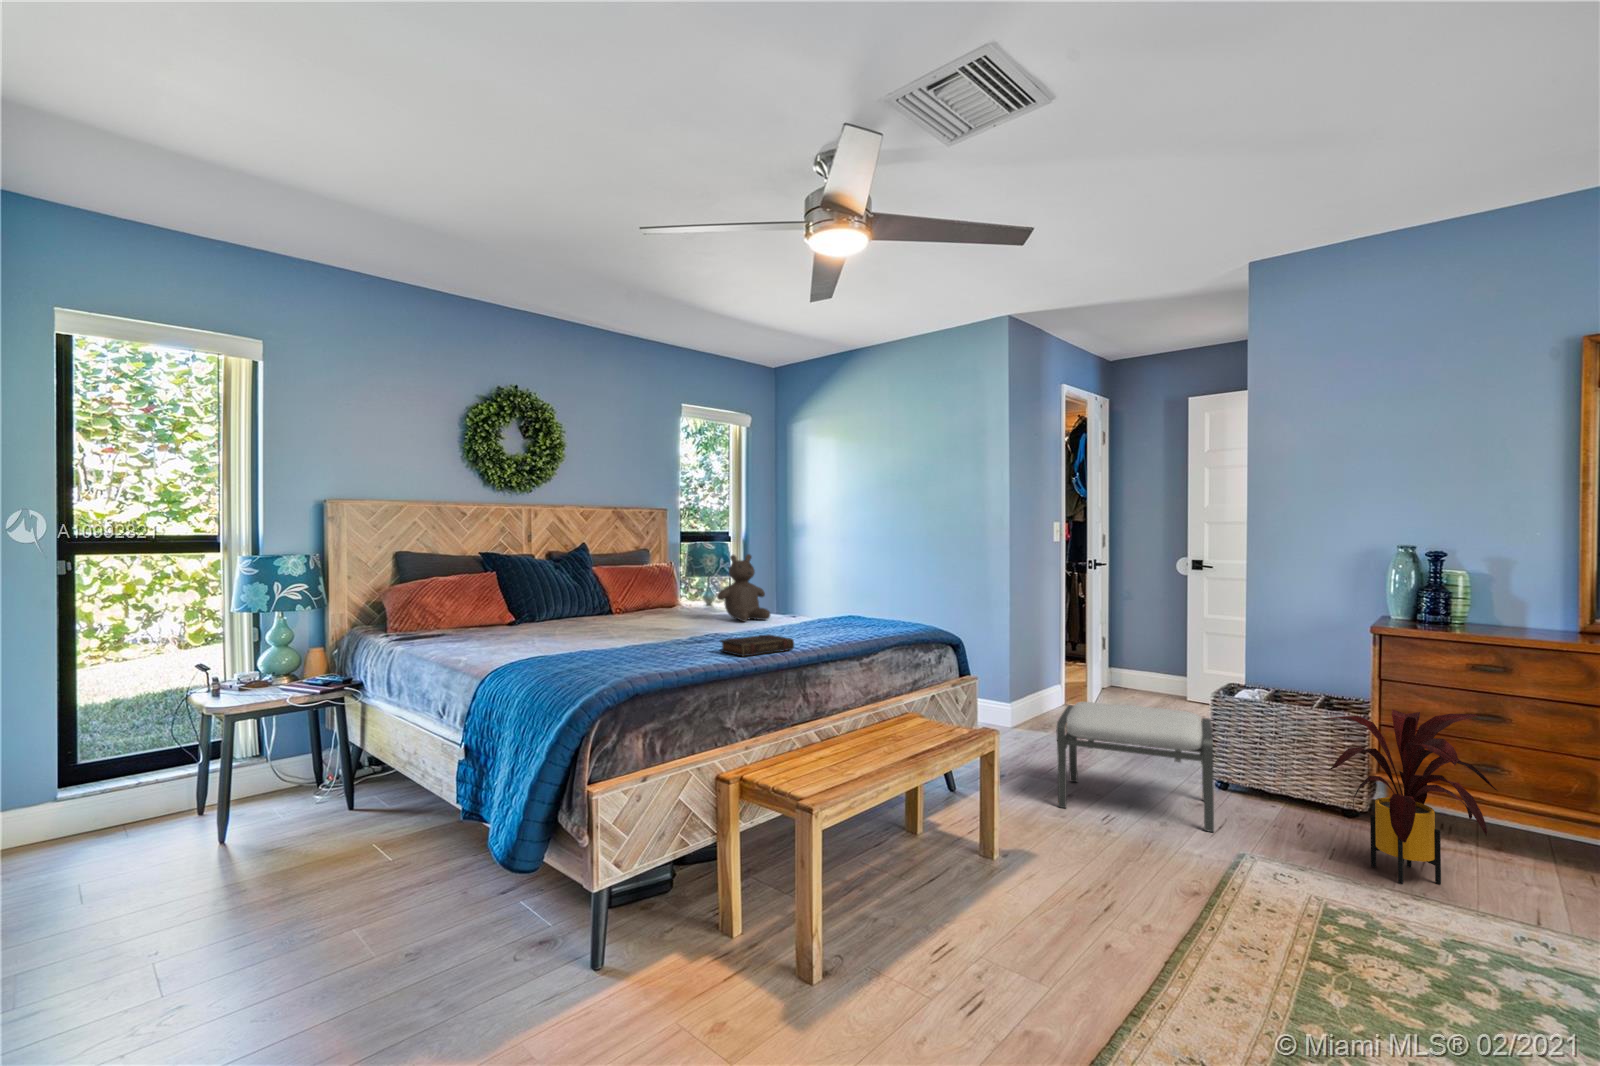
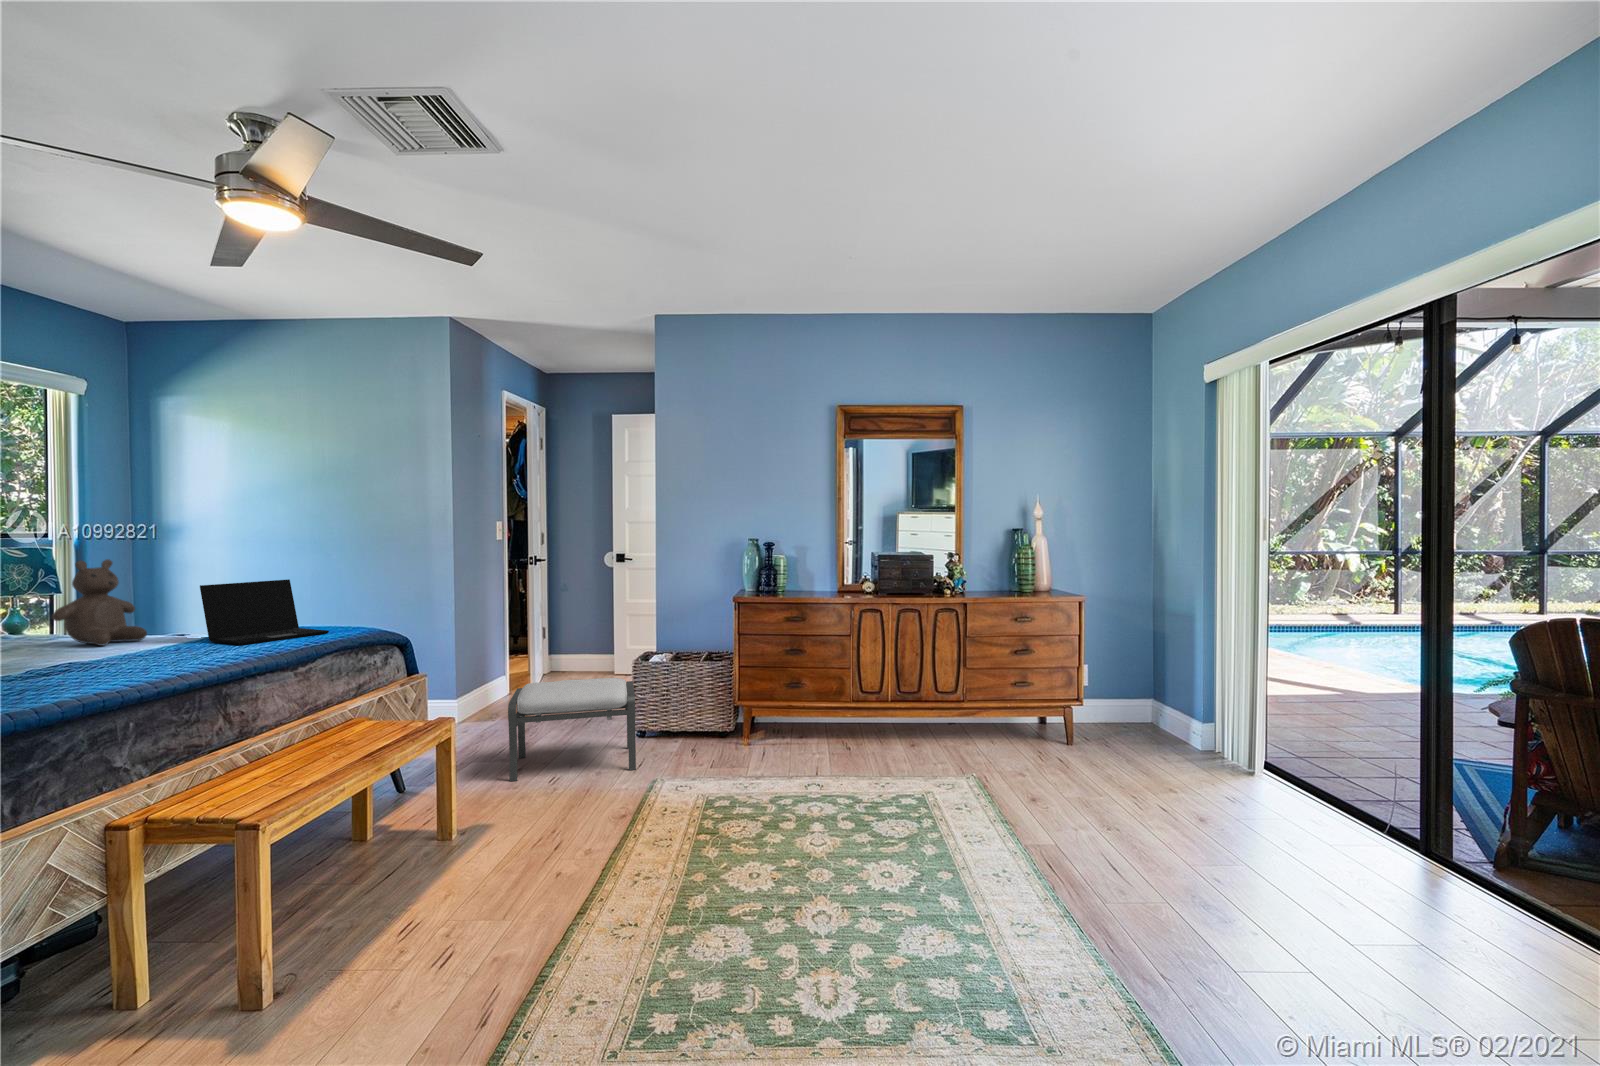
laptop: none [801,576,892,632] -> present [200,579,329,645]
book: present [720,635,794,656] -> none [88,653,208,681]
house plant: present [1325,709,1497,884] -> none [707,650,799,772]

